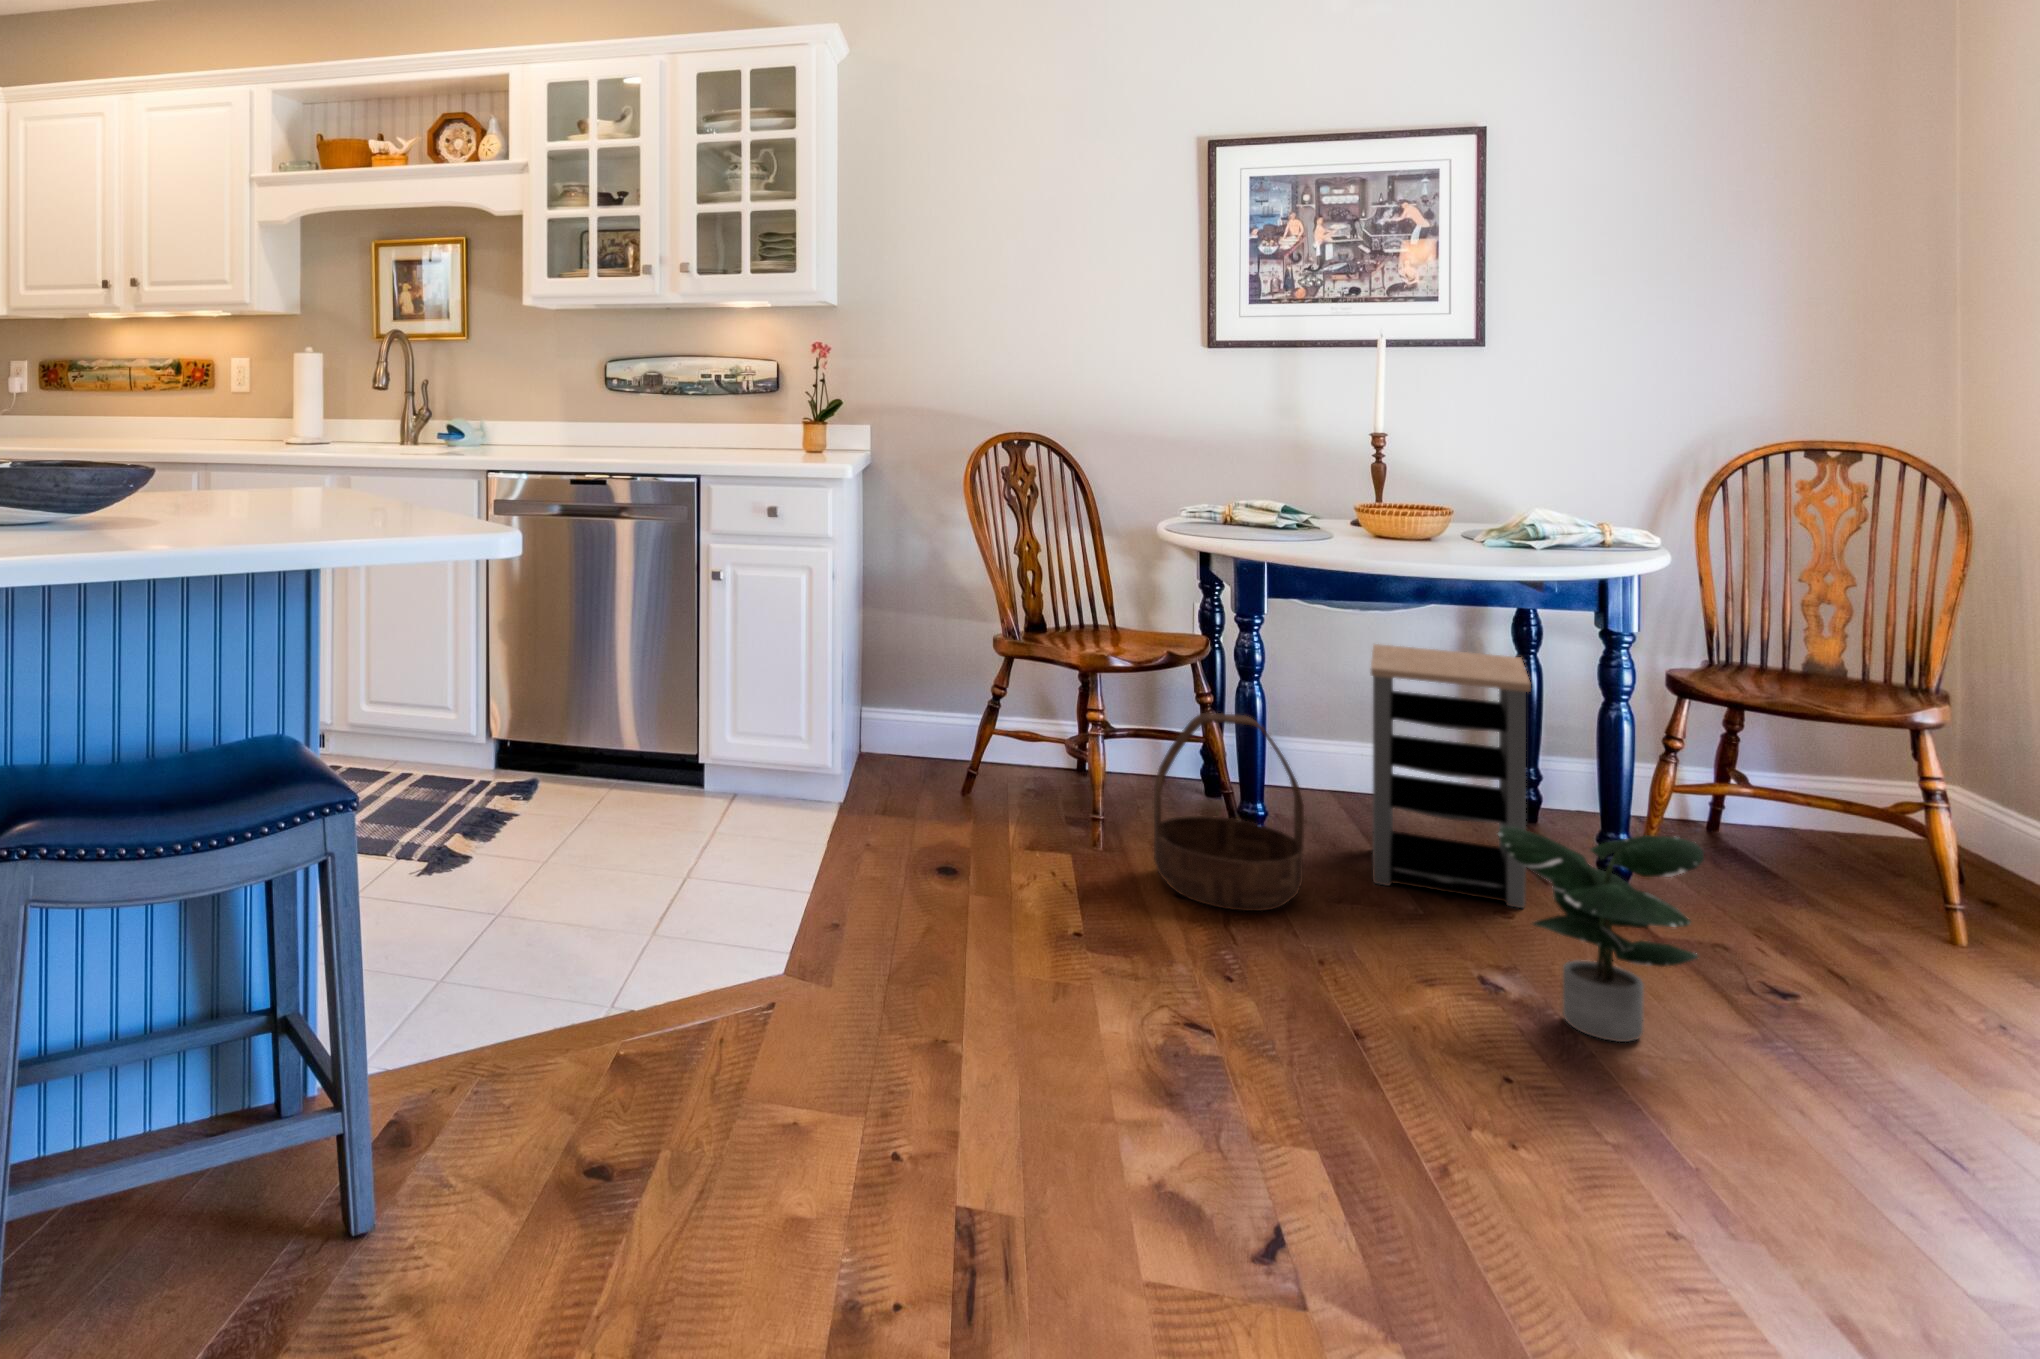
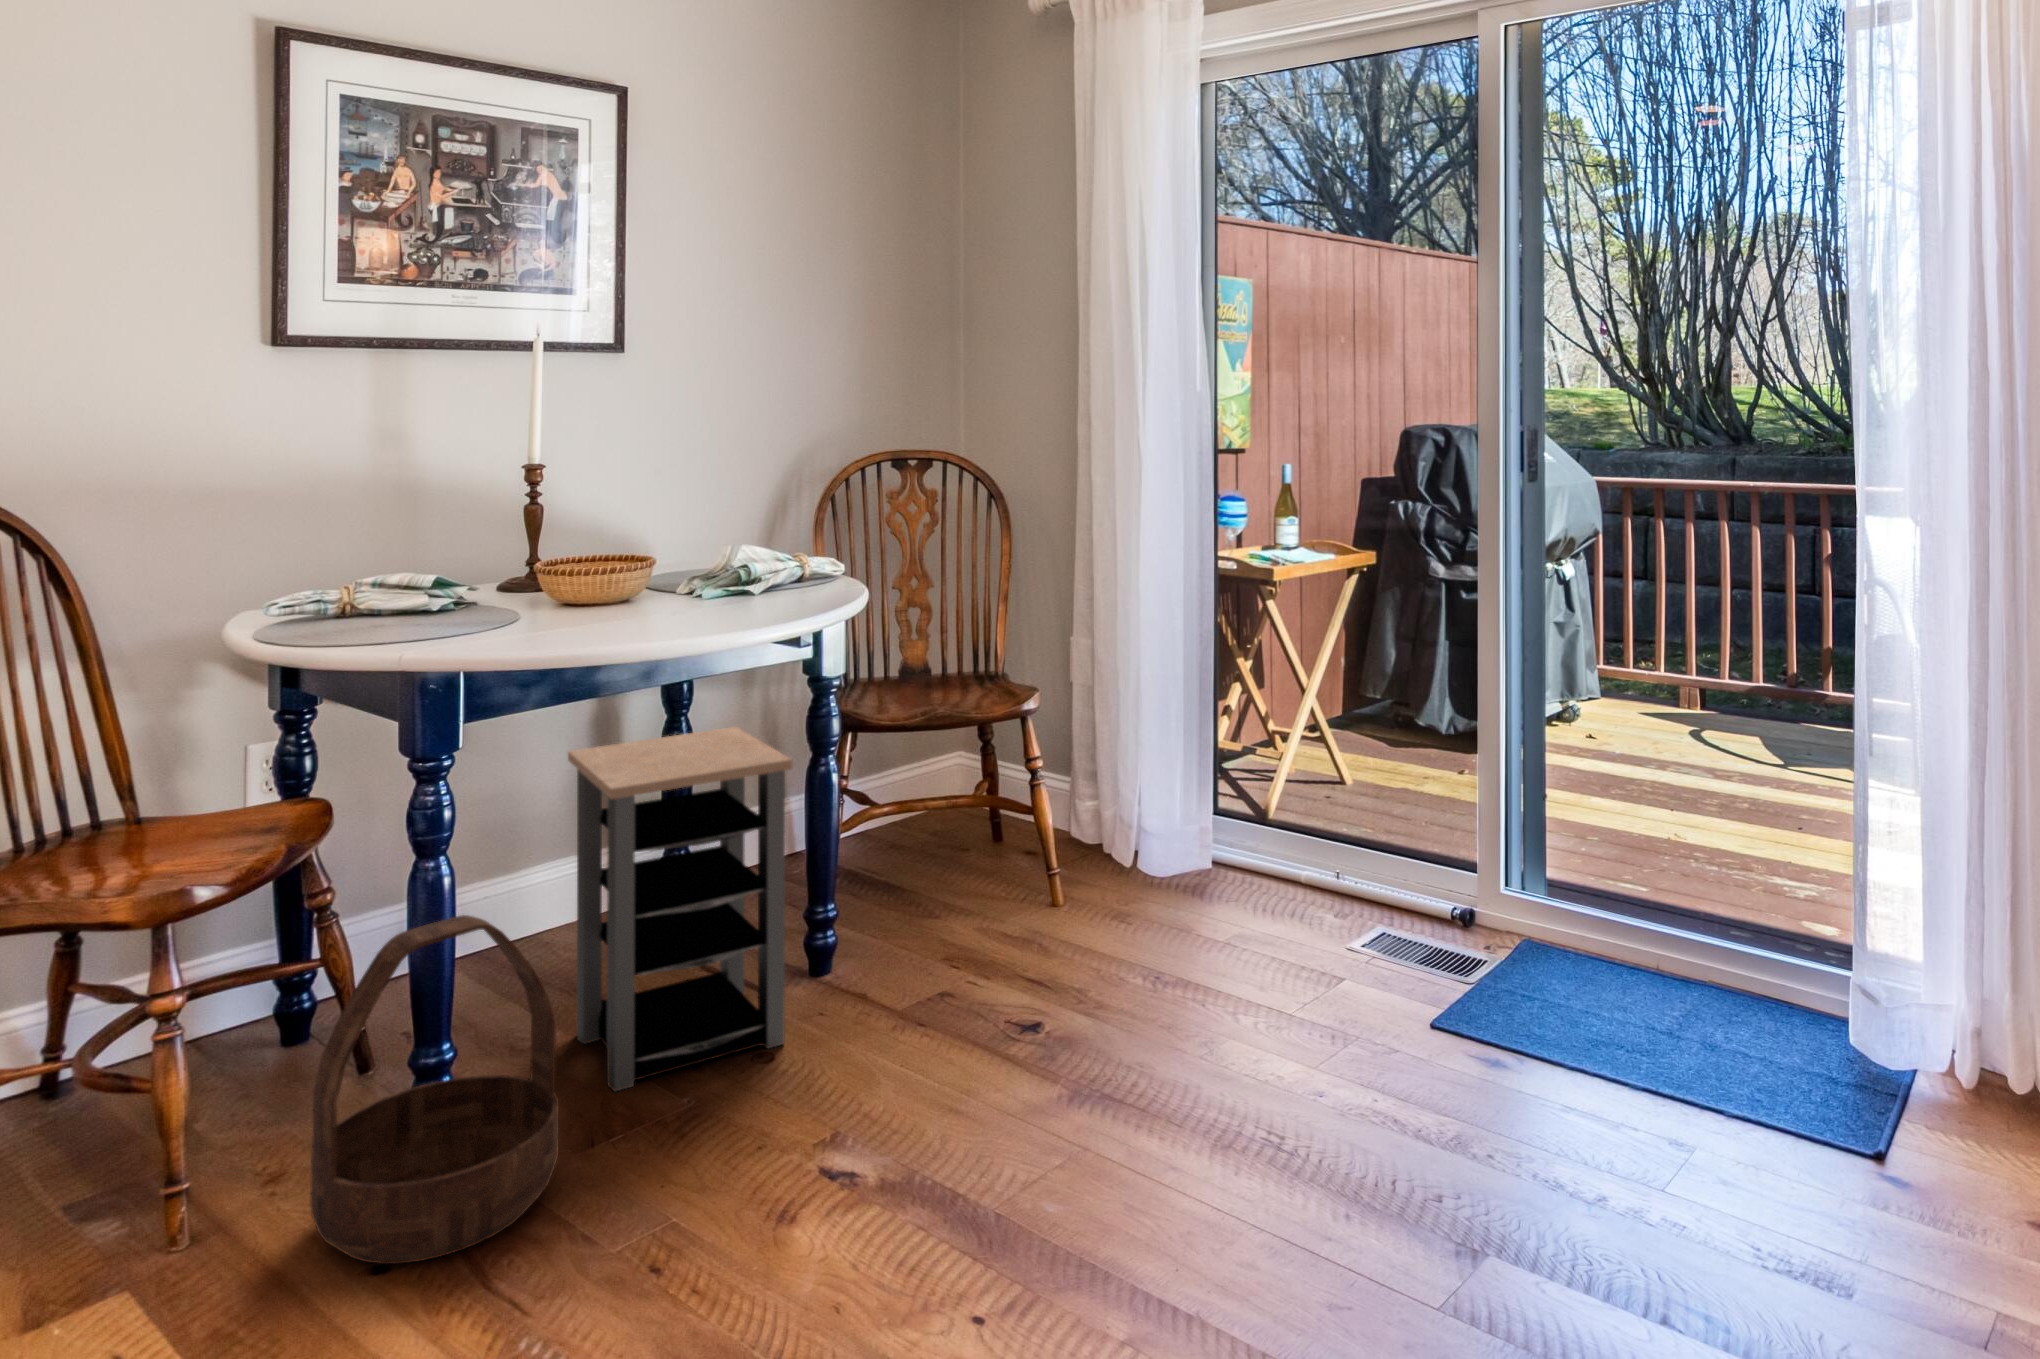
potted plant: present [1498,826,1704,1042] -> none [866,903,1090,1192]

